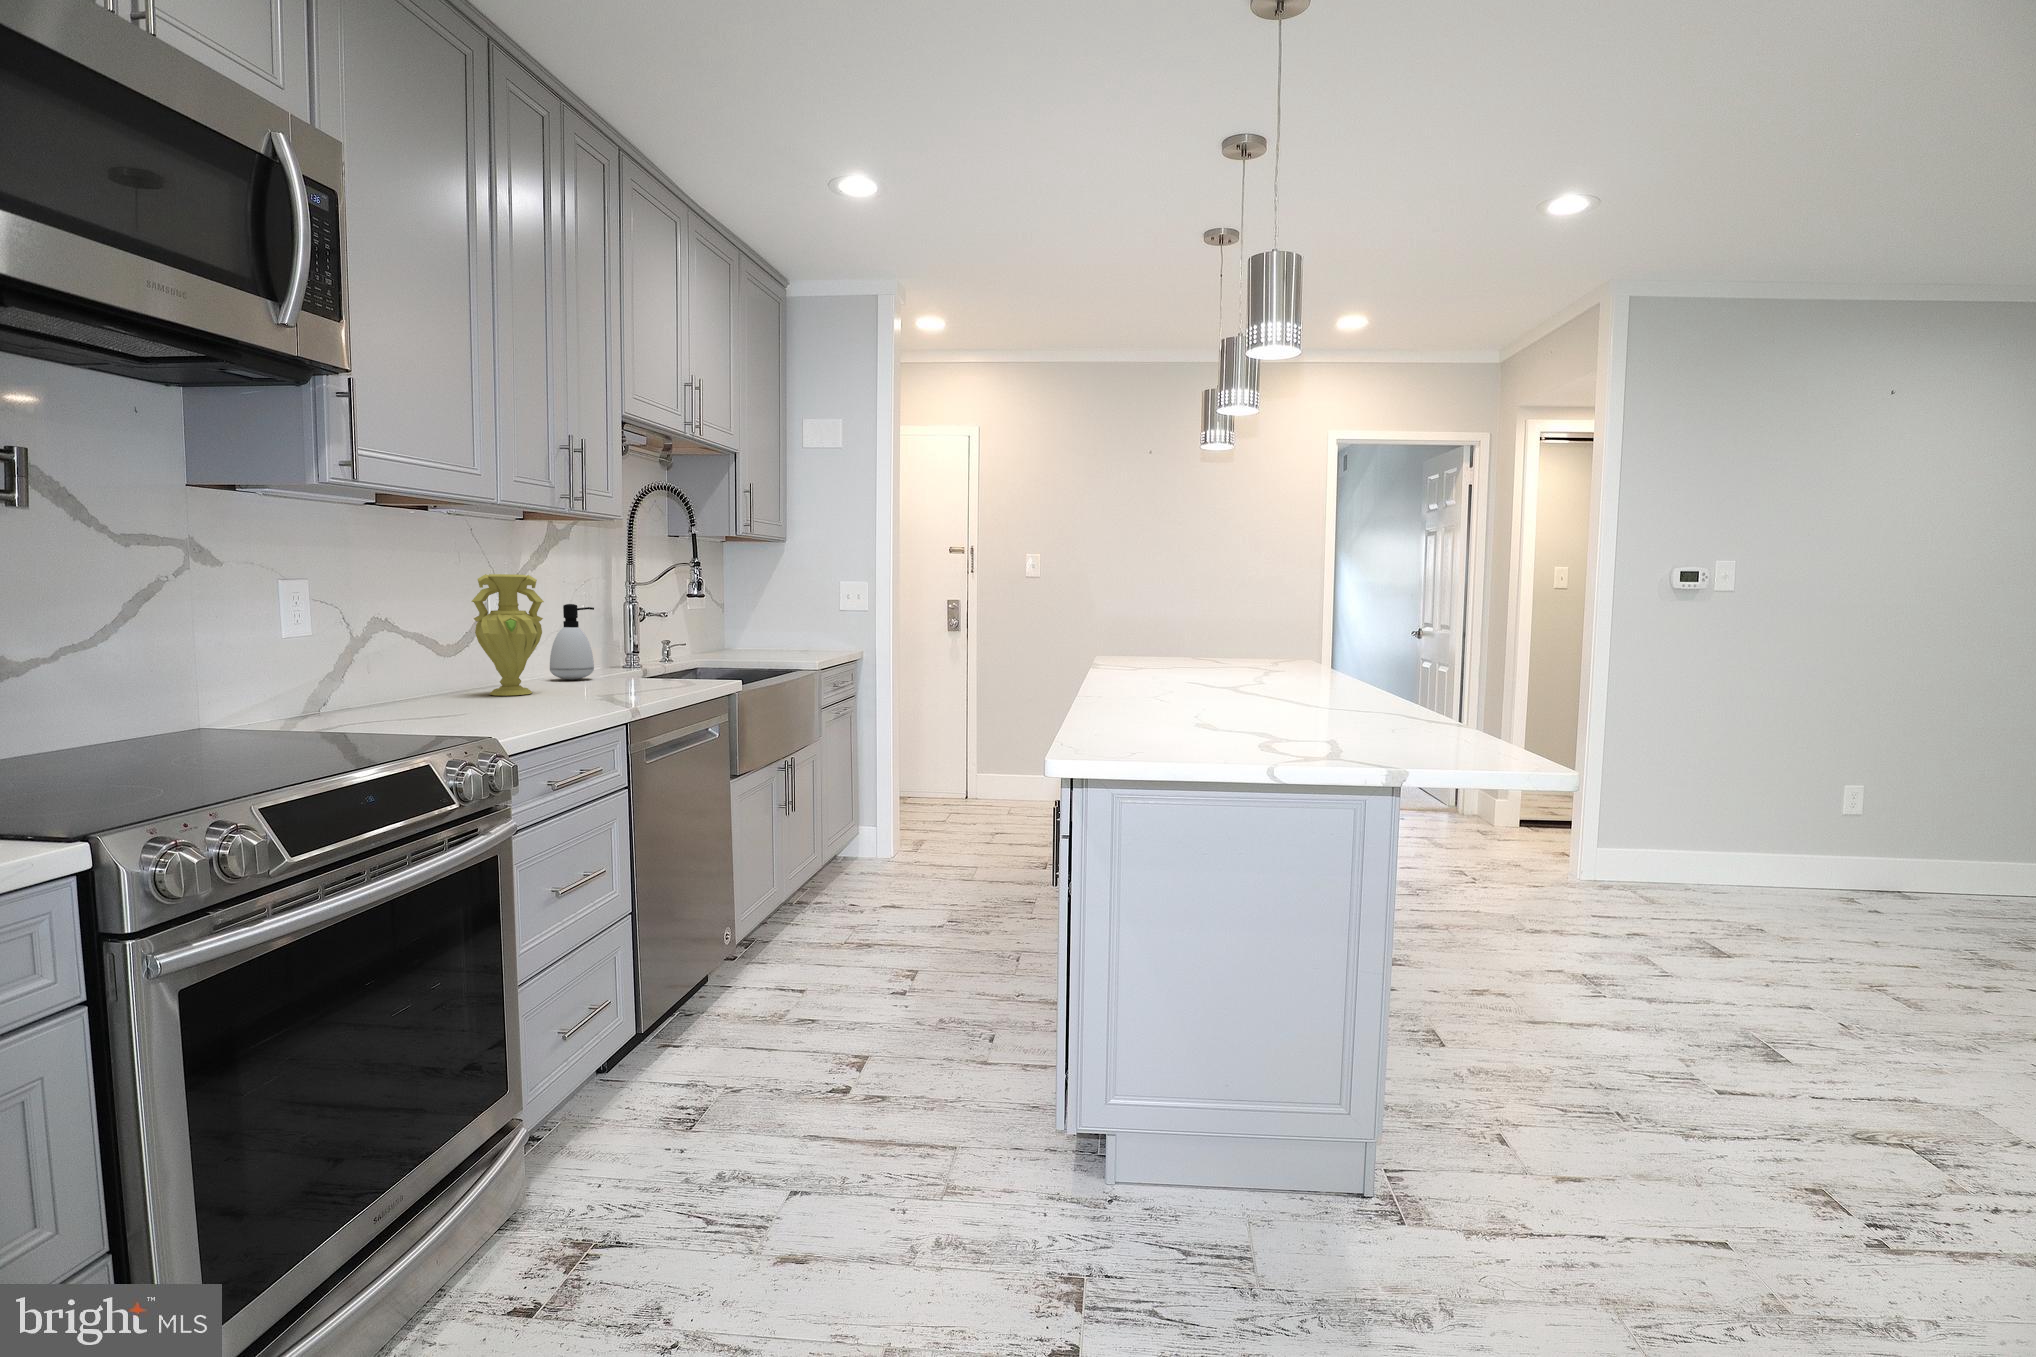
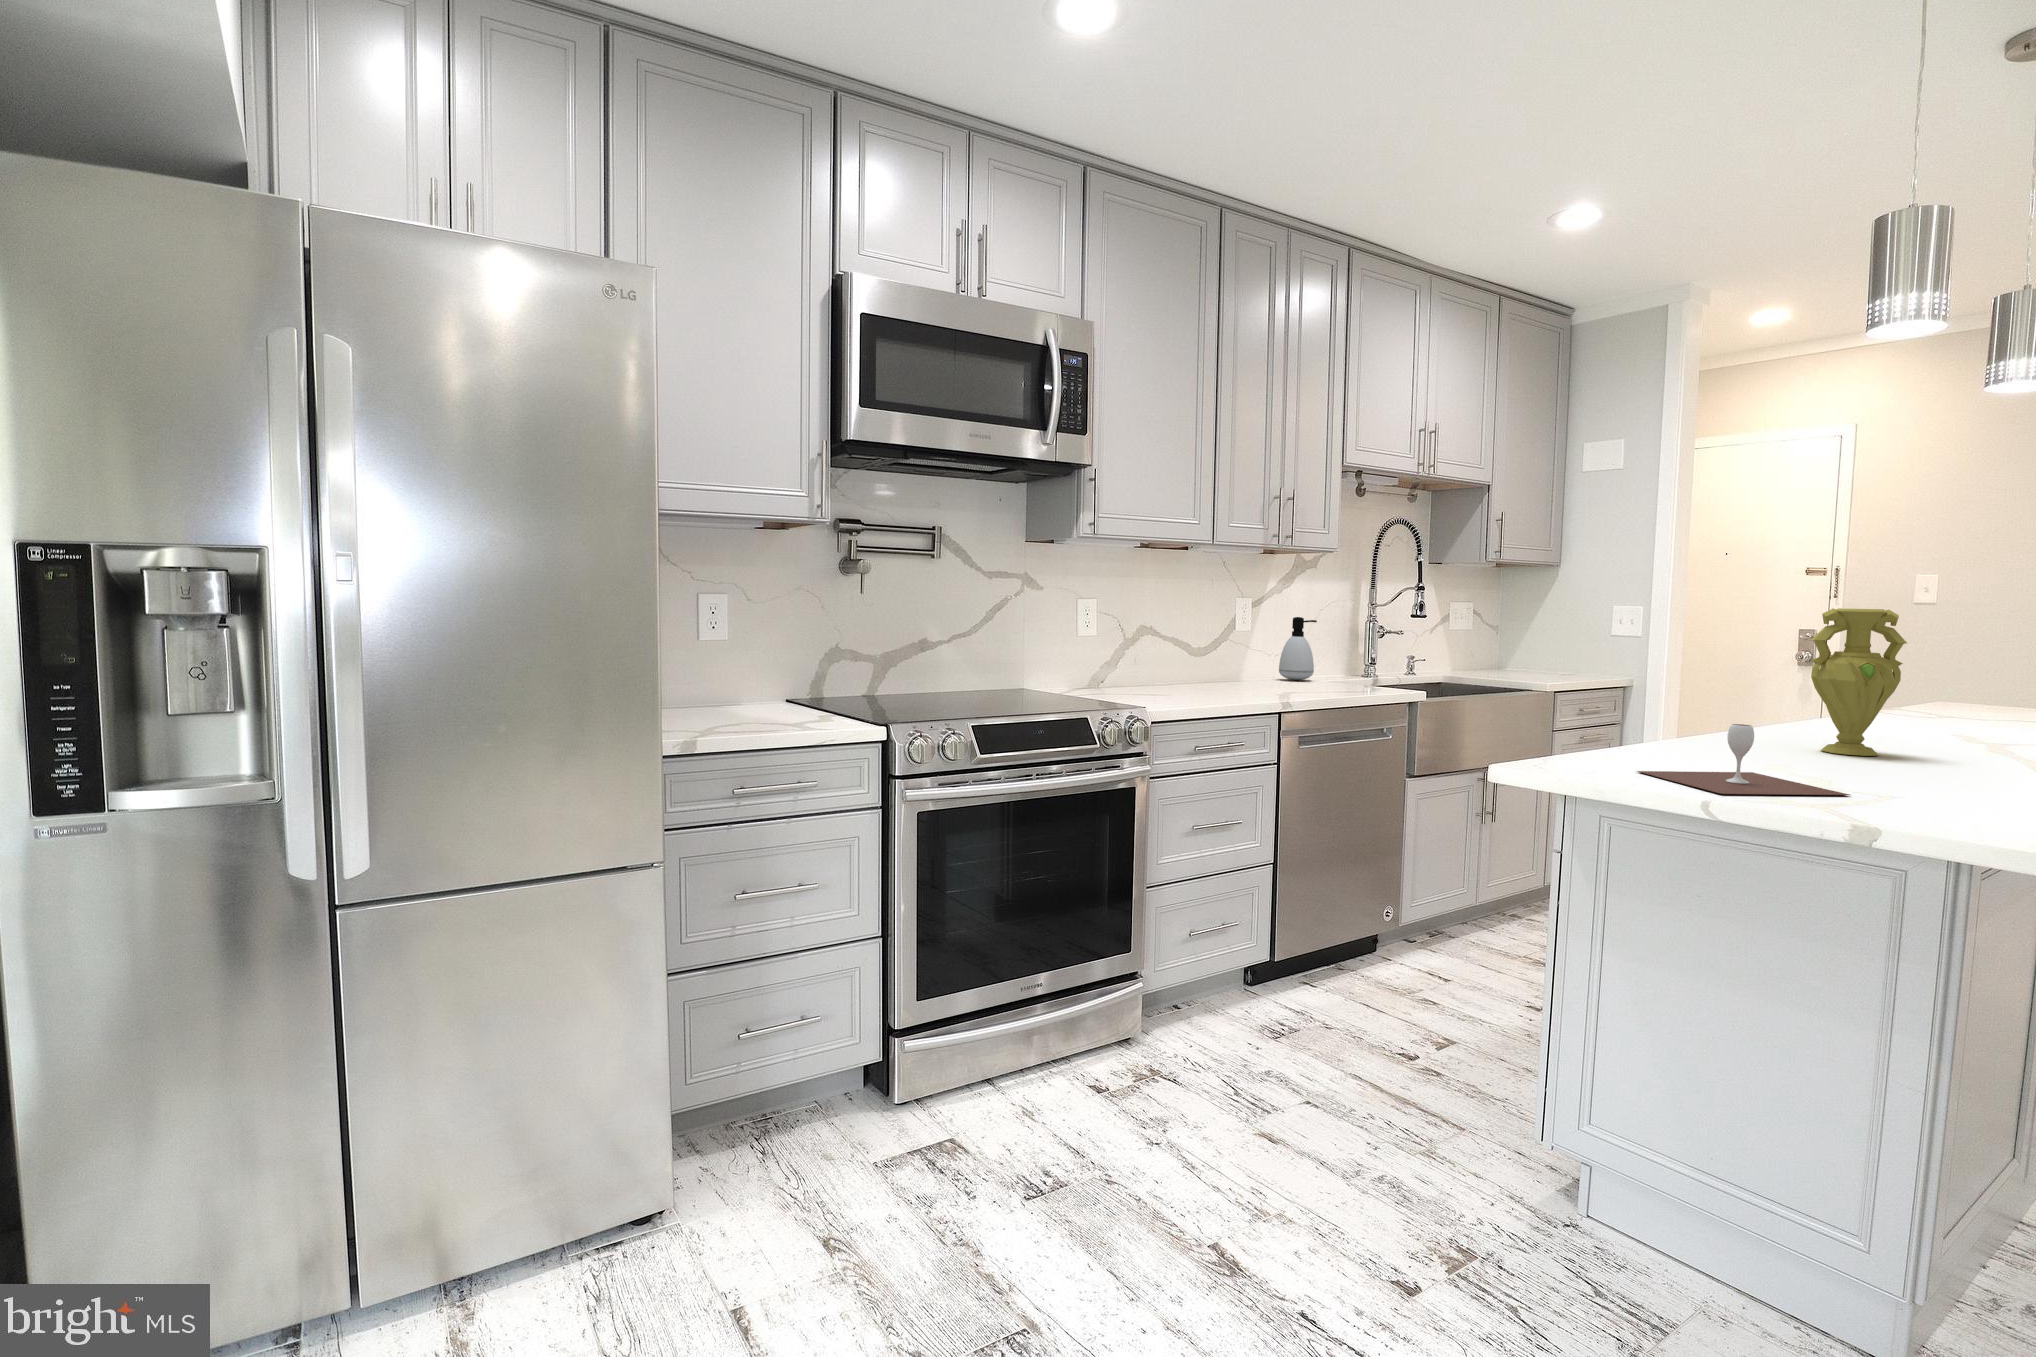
vase: present [472,574,544,696] -> present [1811,608,1907,756]
wine glass: none [1145,687,1299,753] -> present [1637,724,1850,795]

